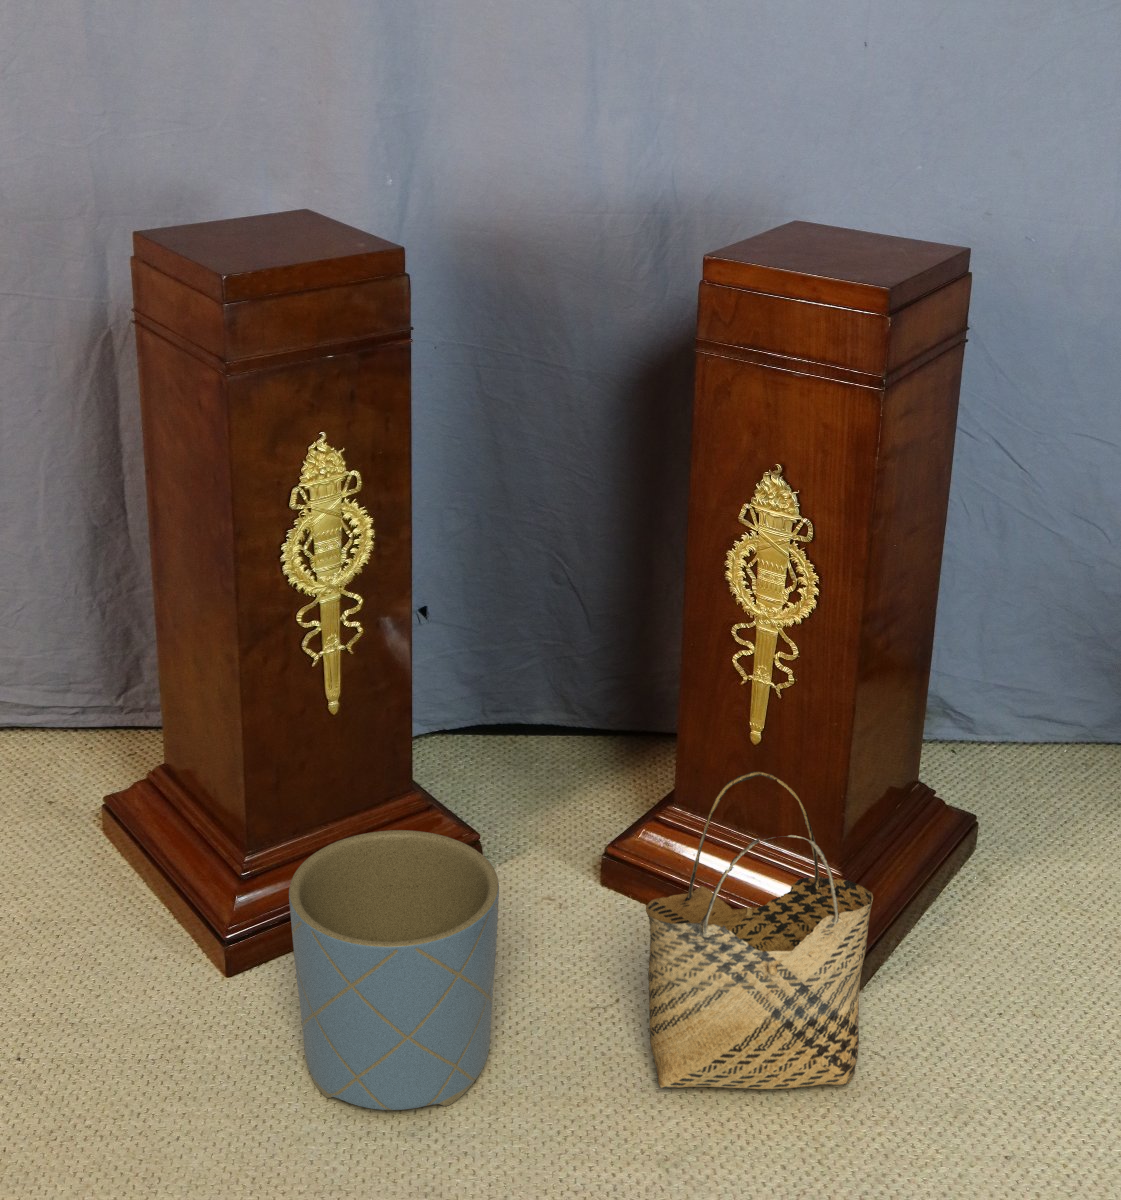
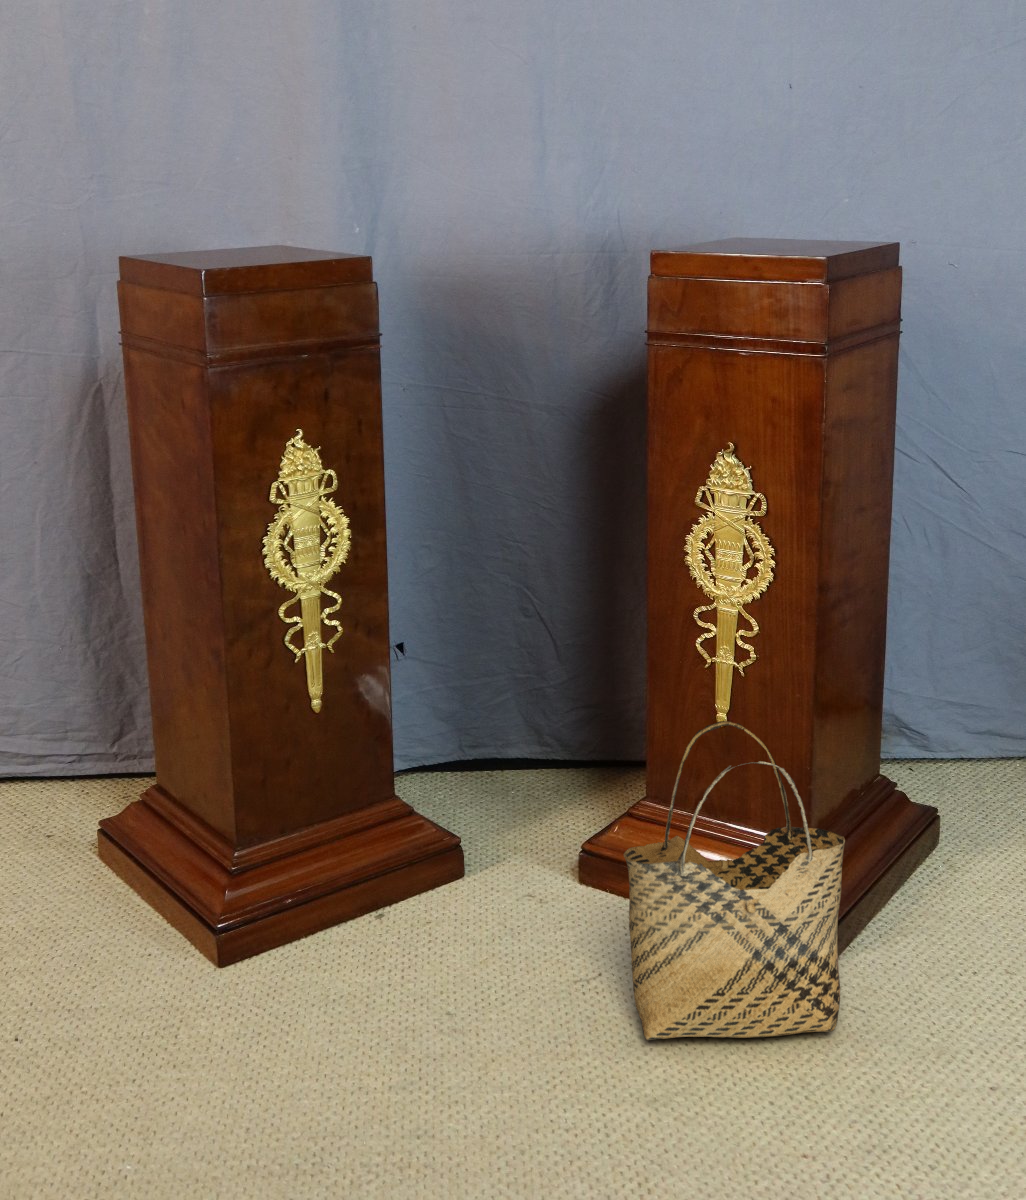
planter: present [289,830,499,1110] -> none [276,801,480,1066]

